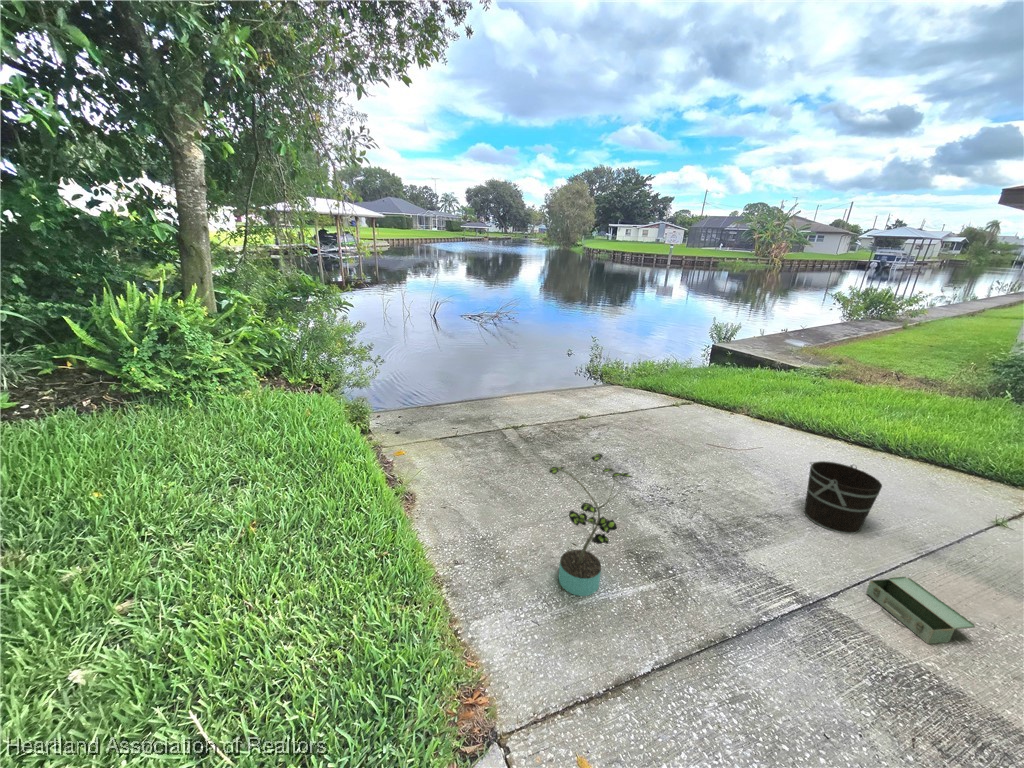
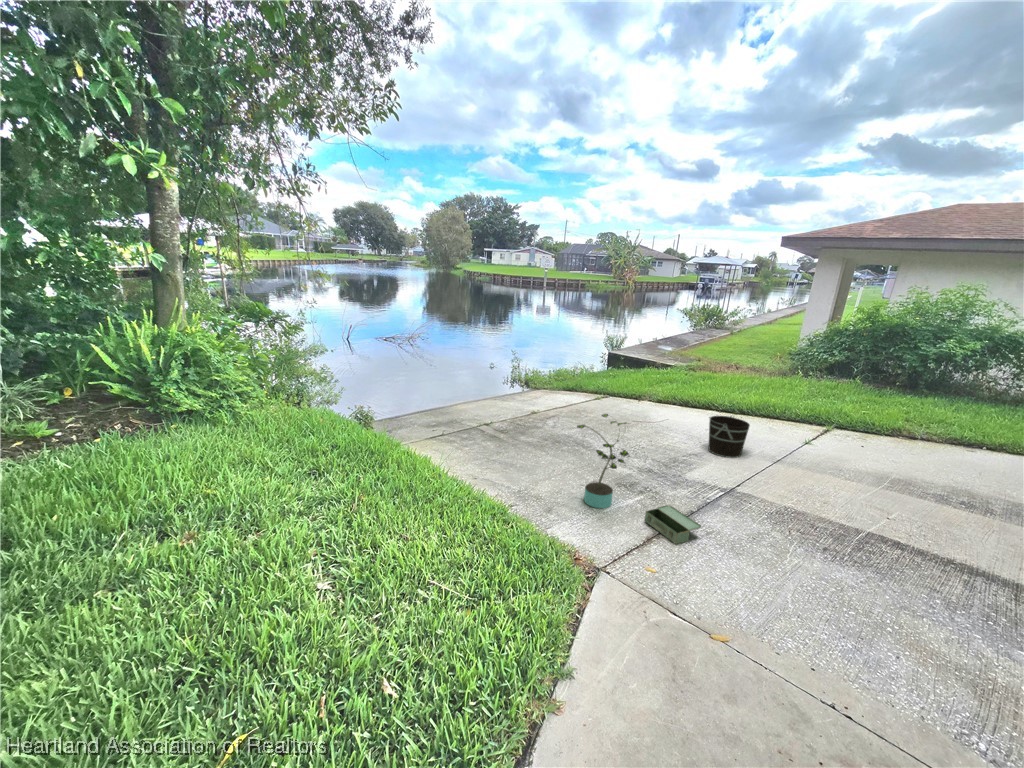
toolbox: present [866,577,975,644] -> present [645,505,701,544]

